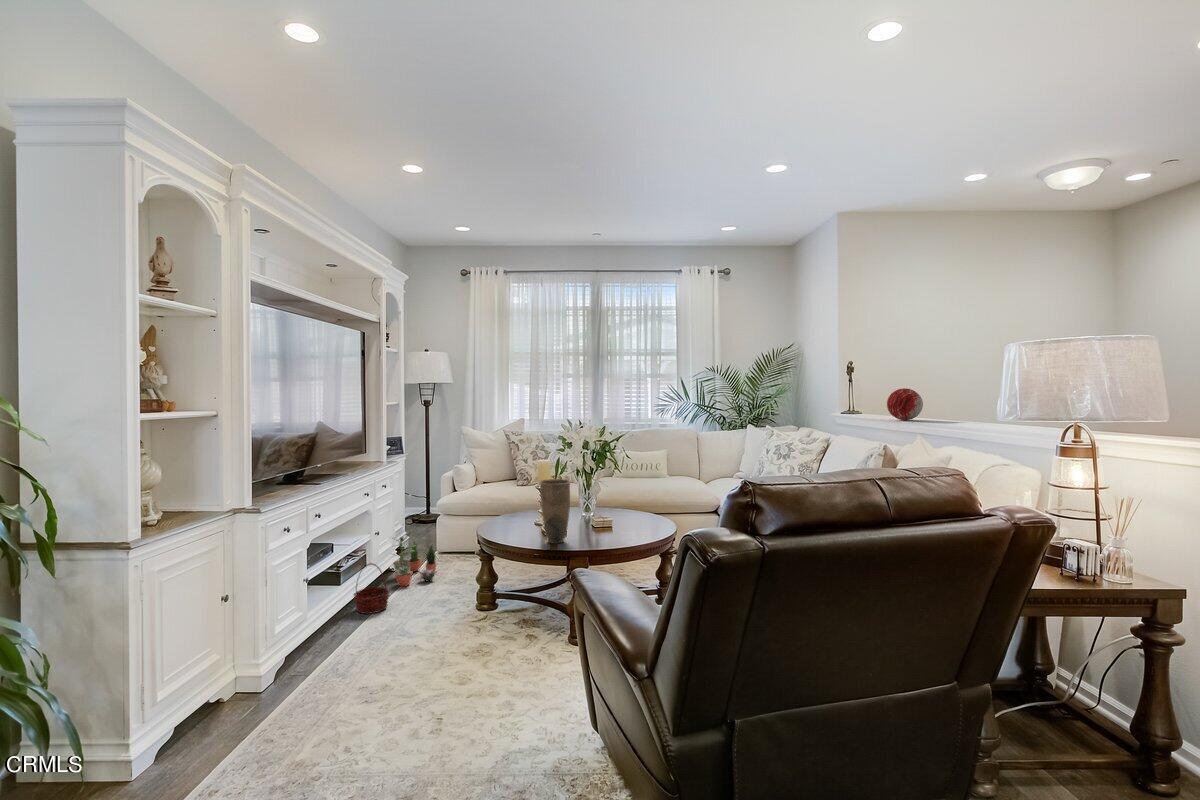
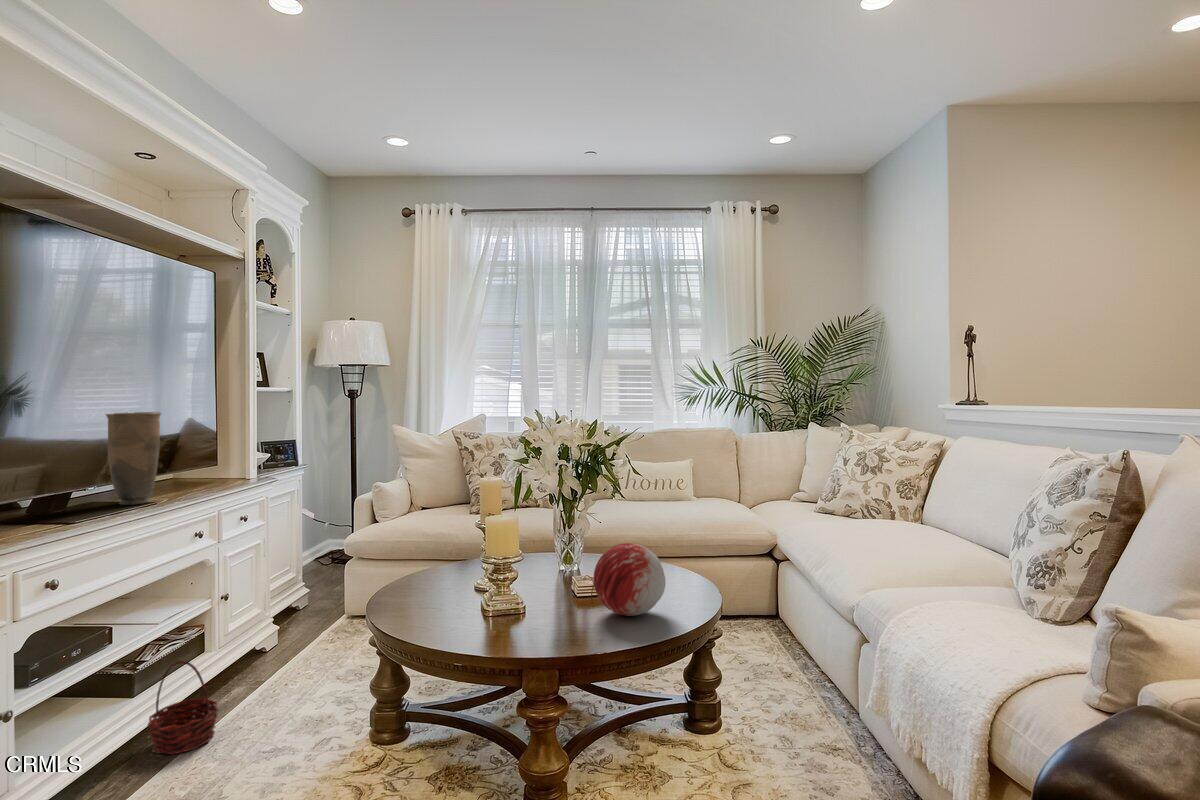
decorative orb: present [887,388,923,420] -> present [594,543,666,616]
vase: present [540,479,571,544] -> present [106,412,161,505]
potted plant: present [393,531,437,586] -> none [250,588,330,686]

